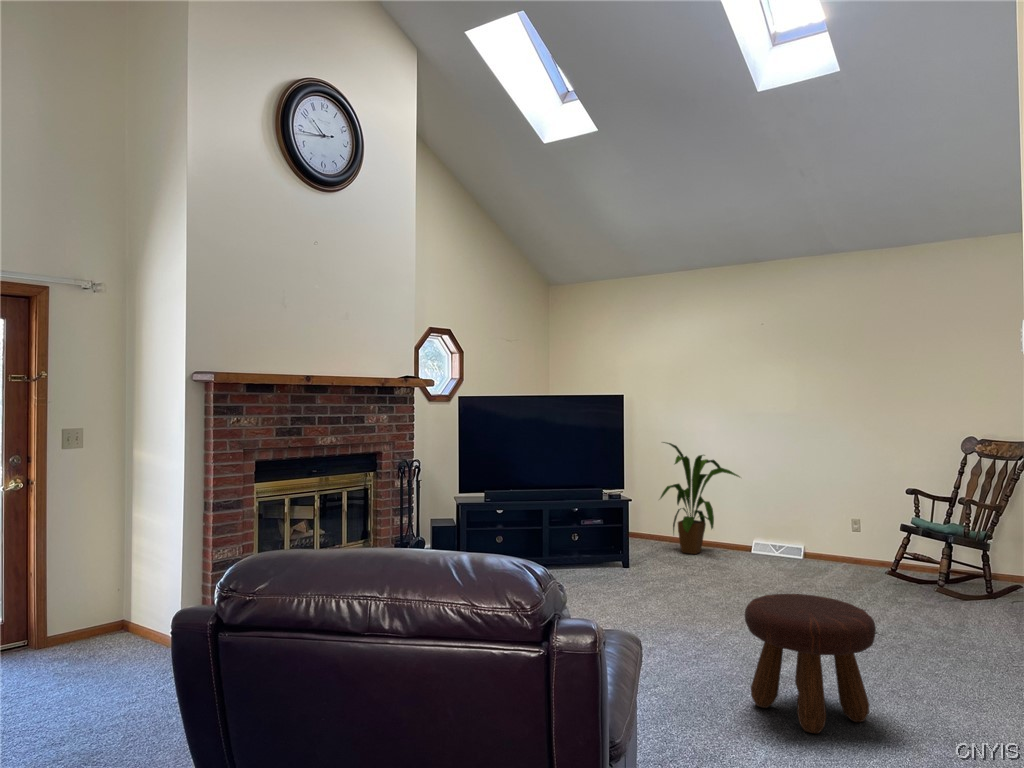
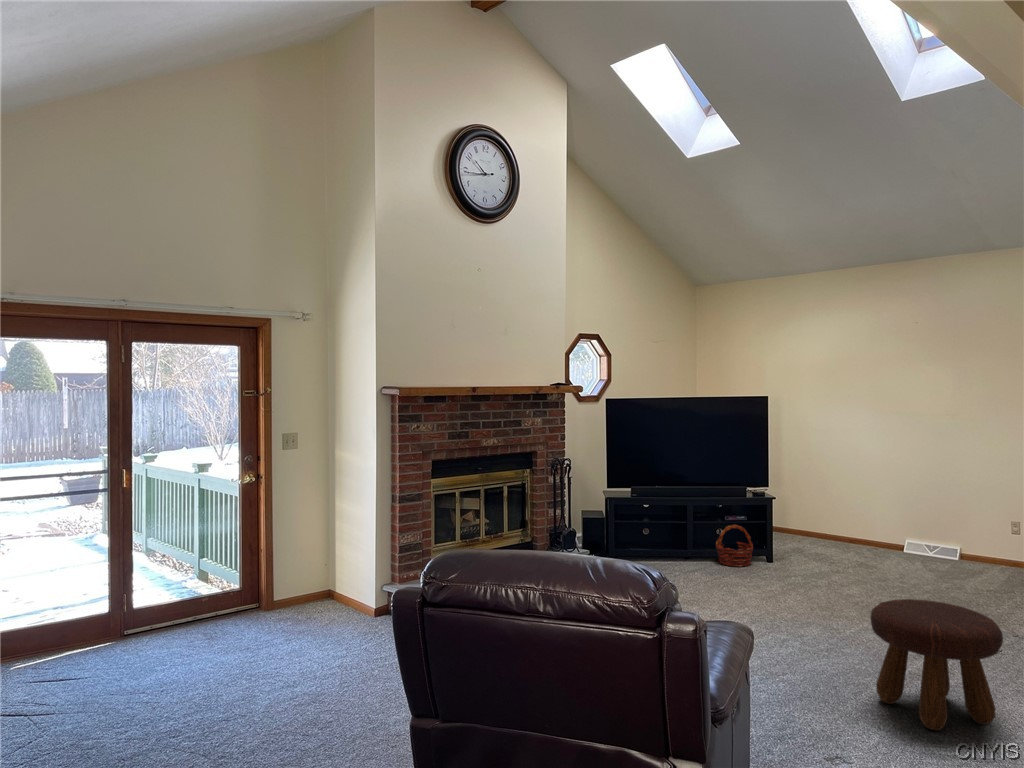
house plant: present [660,442,740,554] -> none [805,441,896,553]
basket: none [572,528,610,572] -> present [716,525,753,567]

